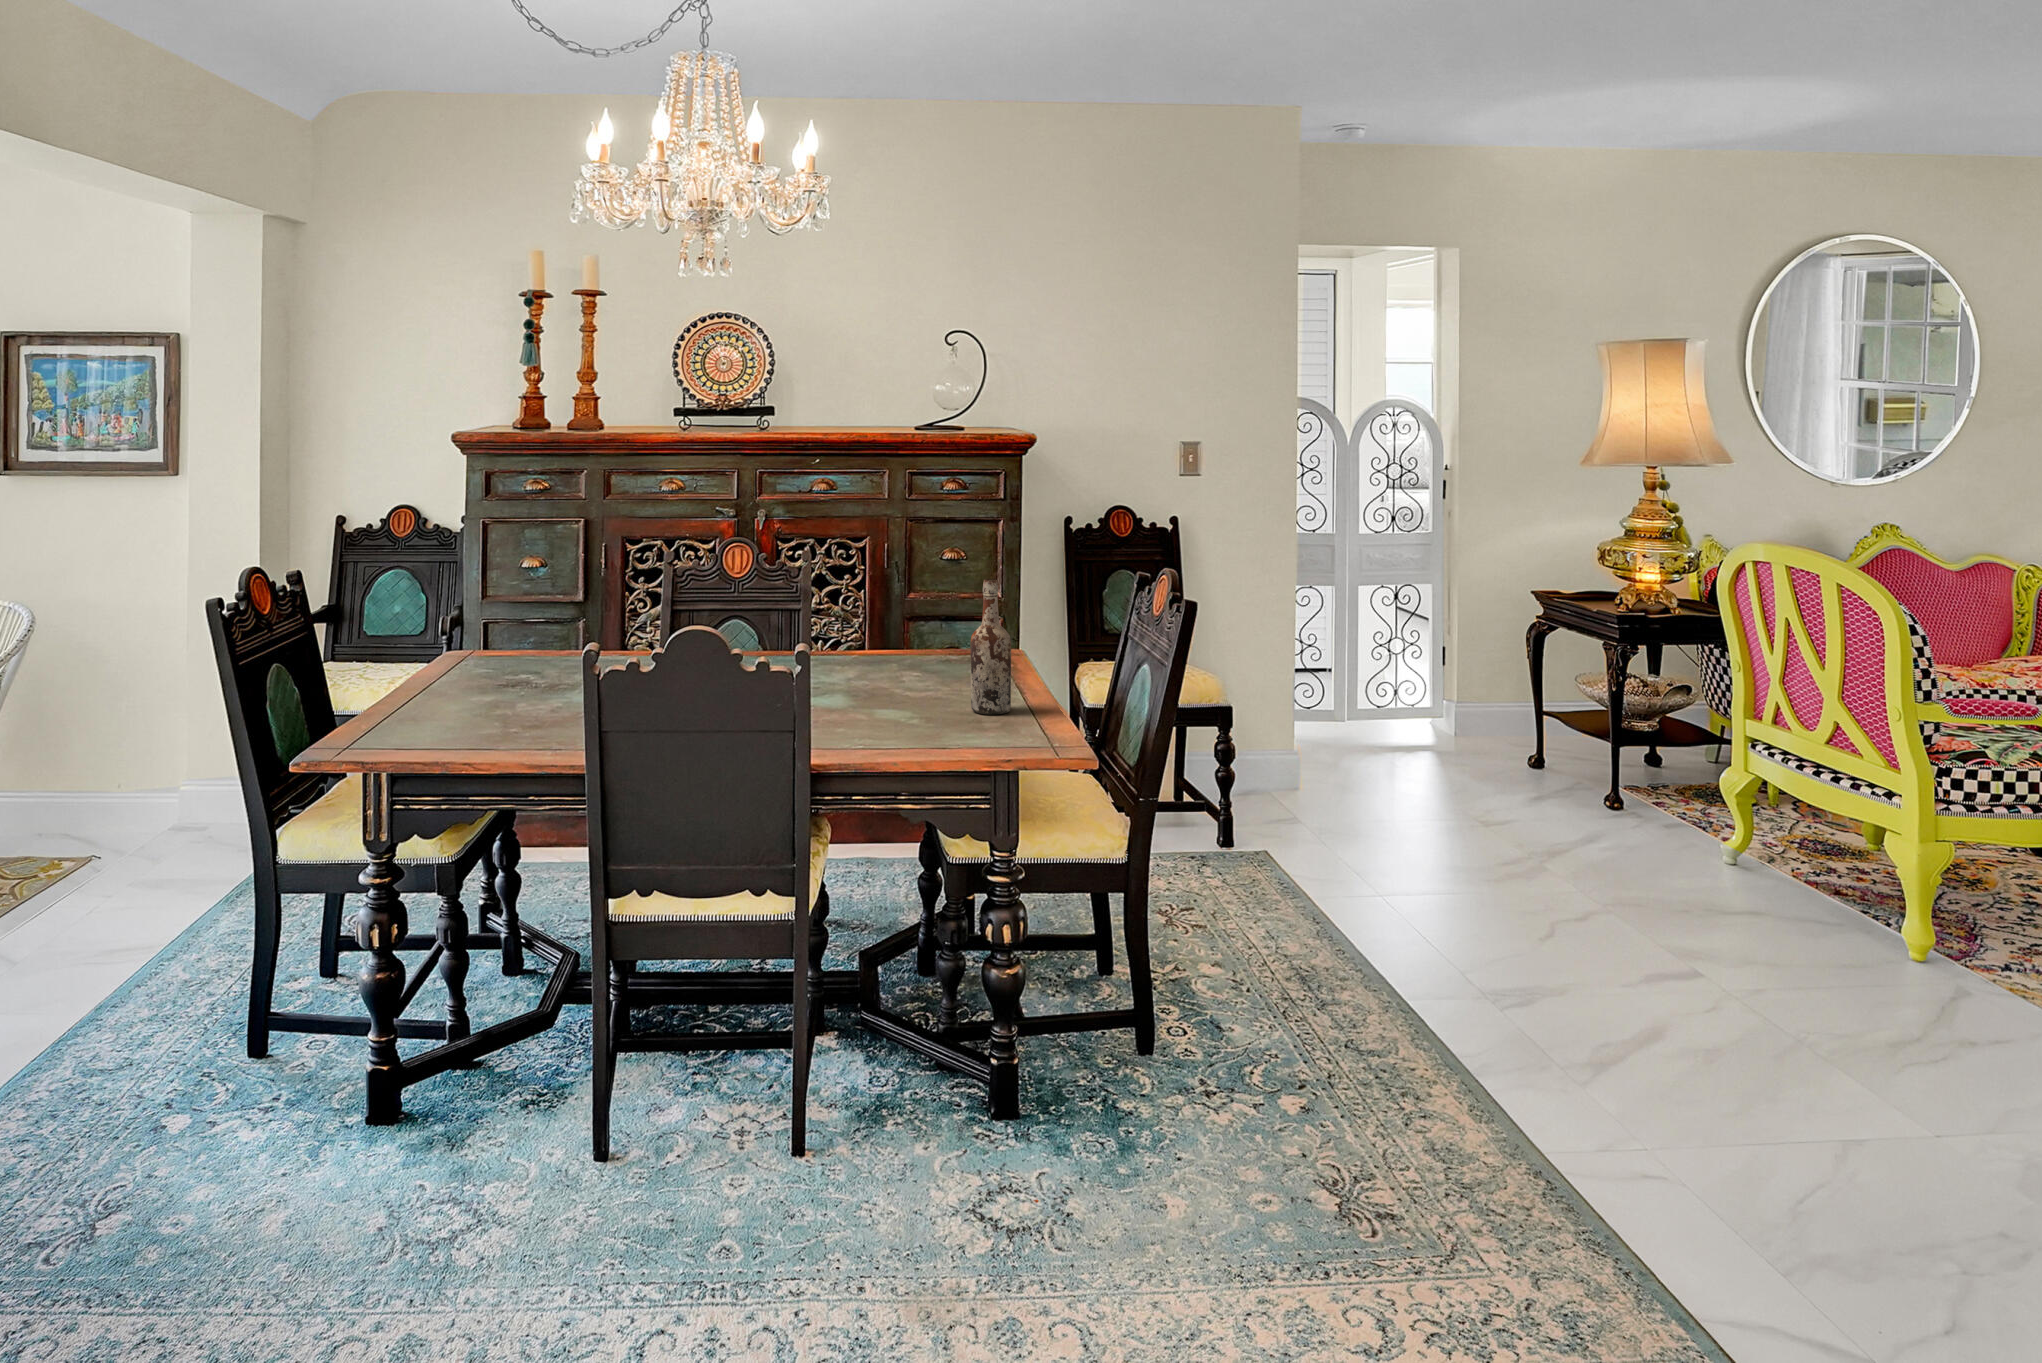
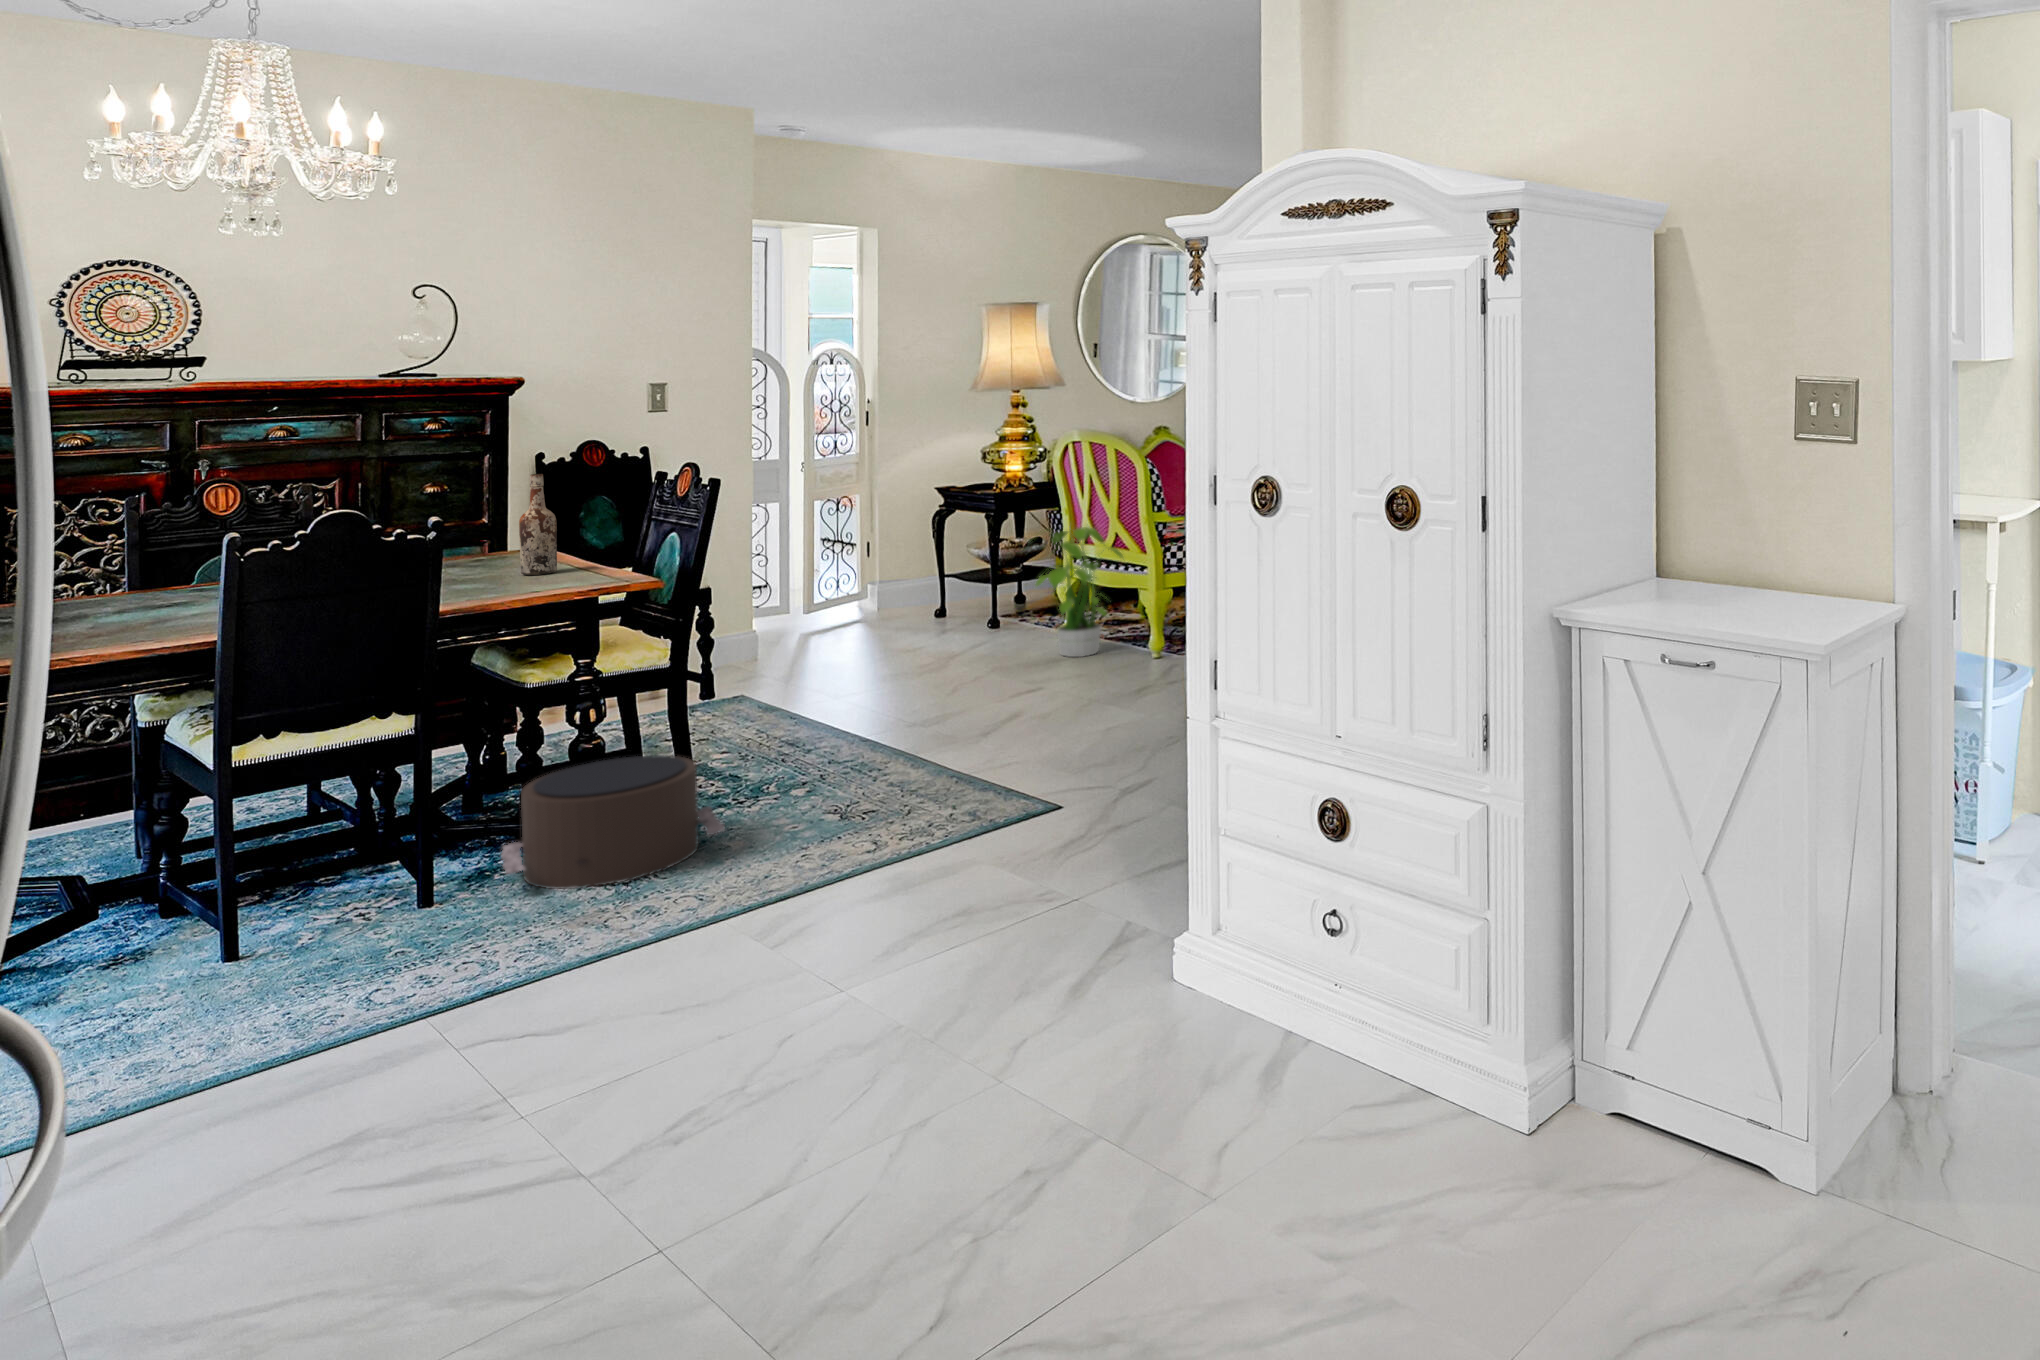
potted plant: none [1675,689,1847,915] -> present [1036,527,1123,657]
pouf: none [883,1012,1171,1248] -> present [501,755,725,889]

